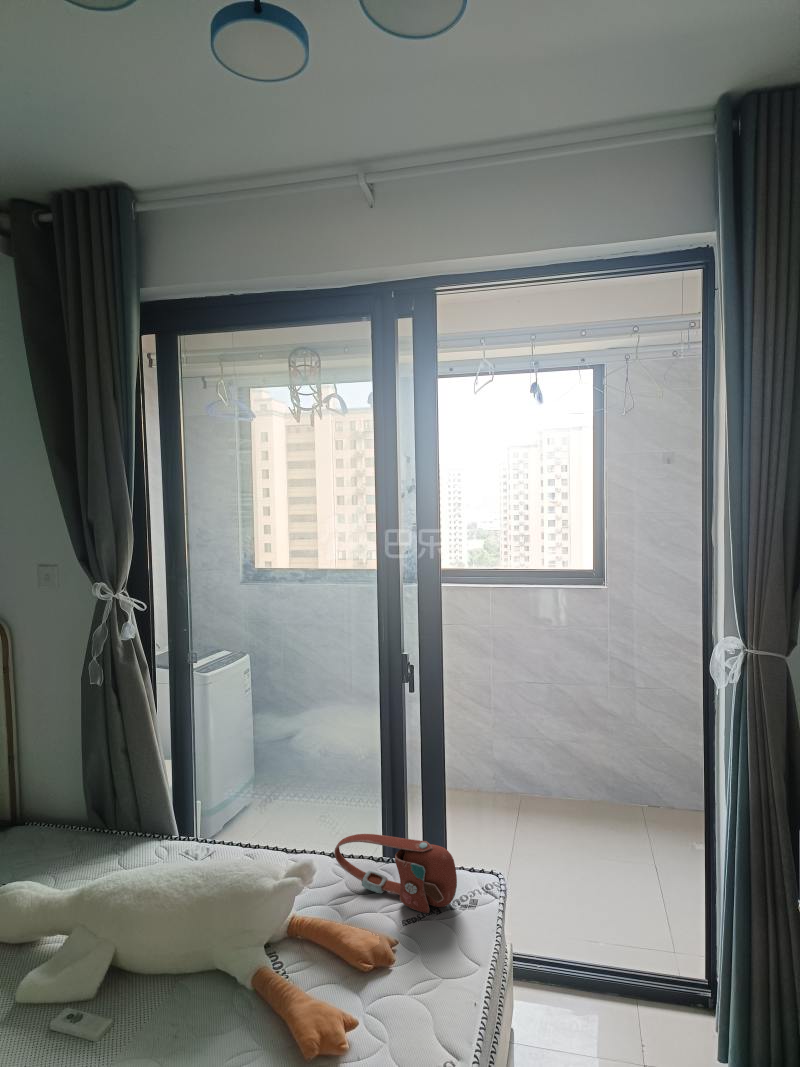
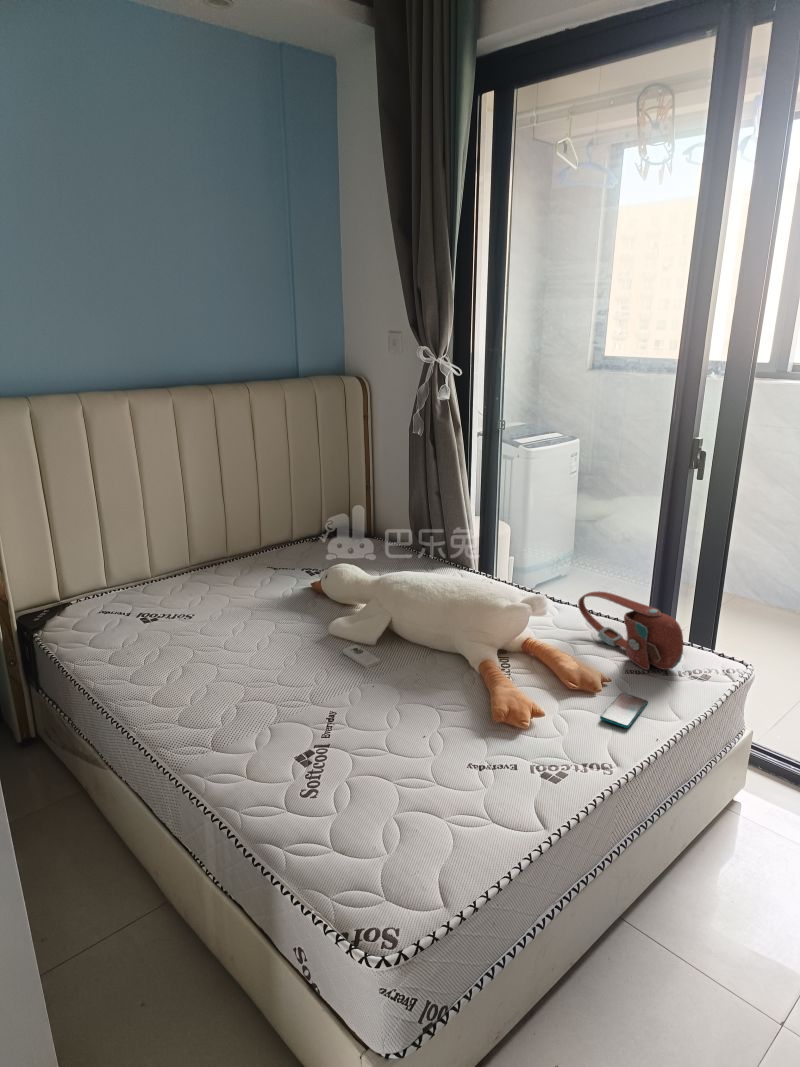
smartphone: none [415,953,449,1004] -> present [600,692,648,728]

